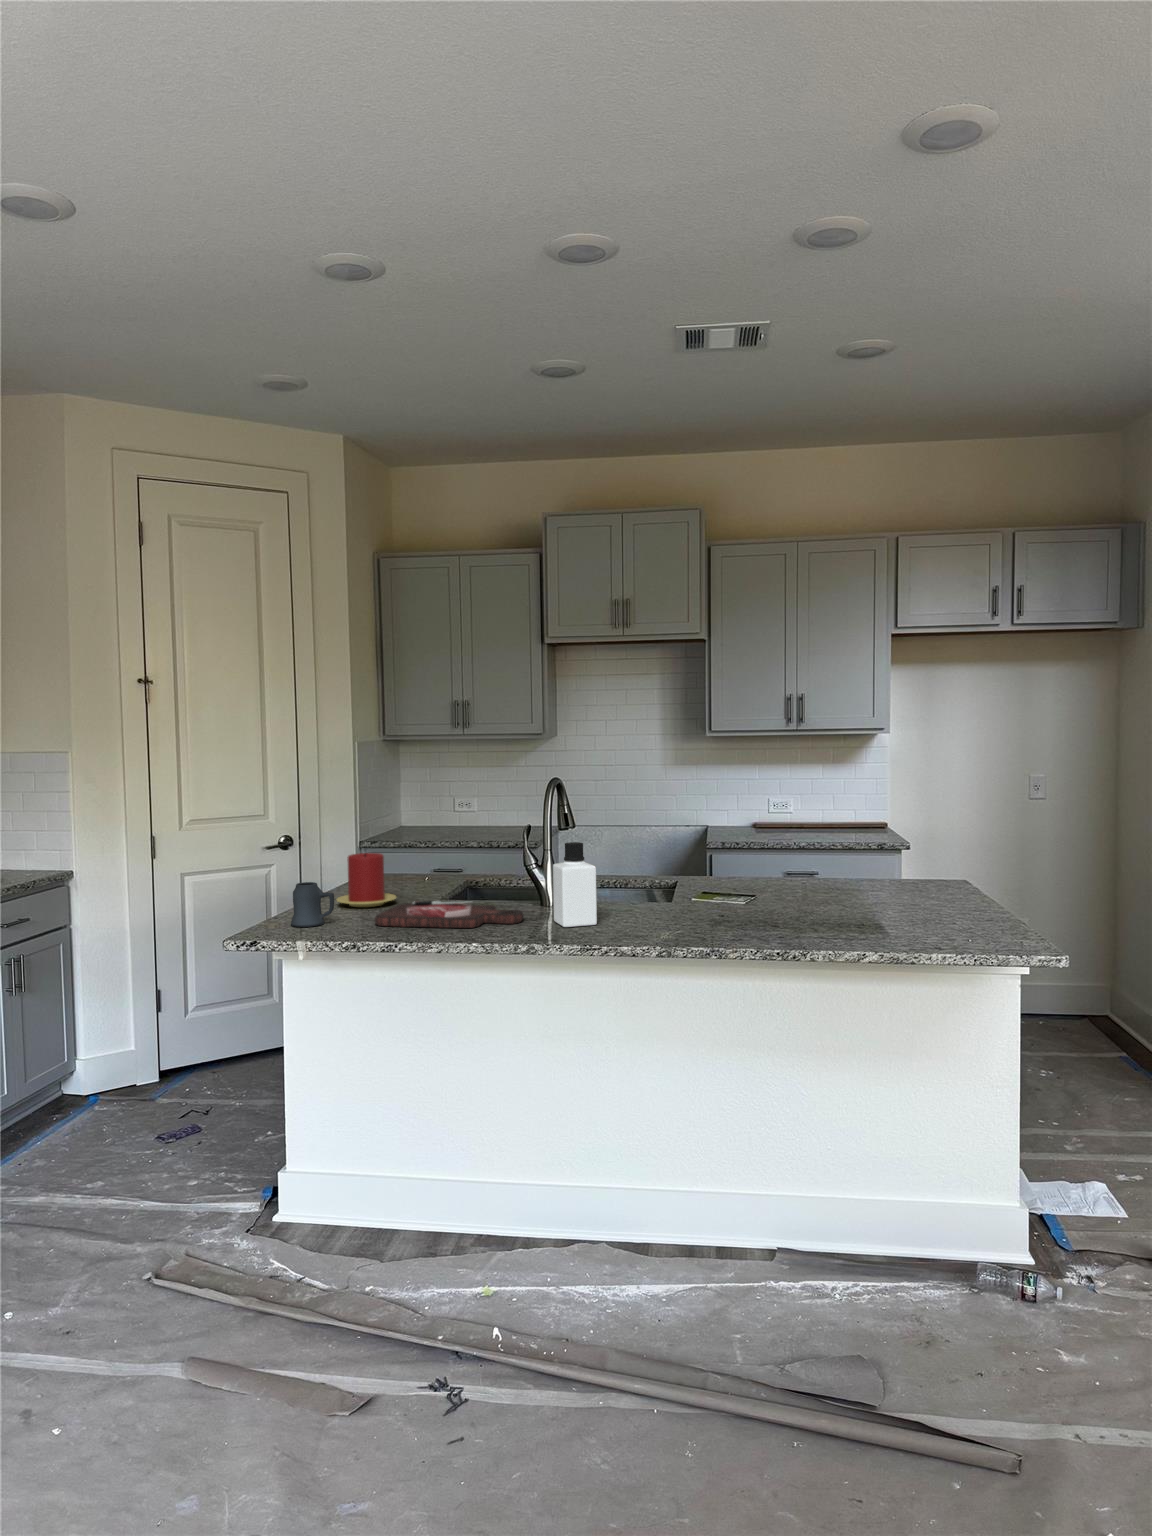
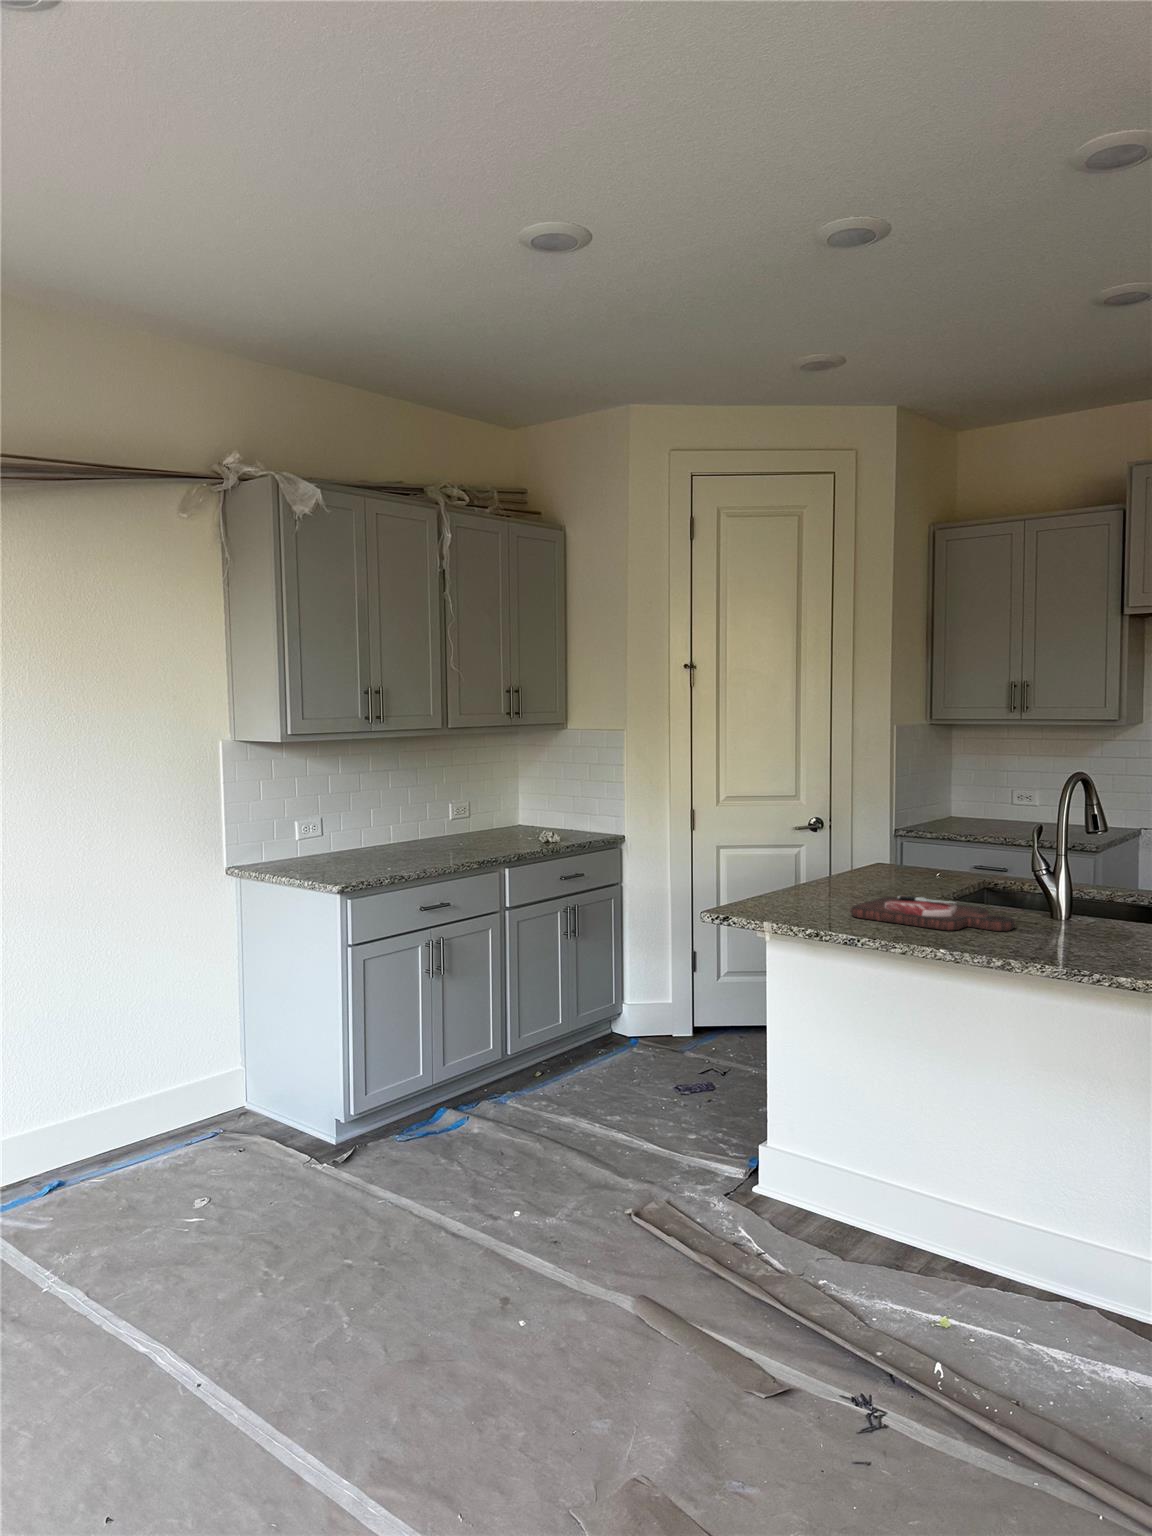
bottle: present [553,842,597,927] -> none [1050,847,1101,944]
candle: present [337,853,396,907] -> none [827,841,889,896]
mug: present [291,882,334,927] -> none [770,866,813,910]

